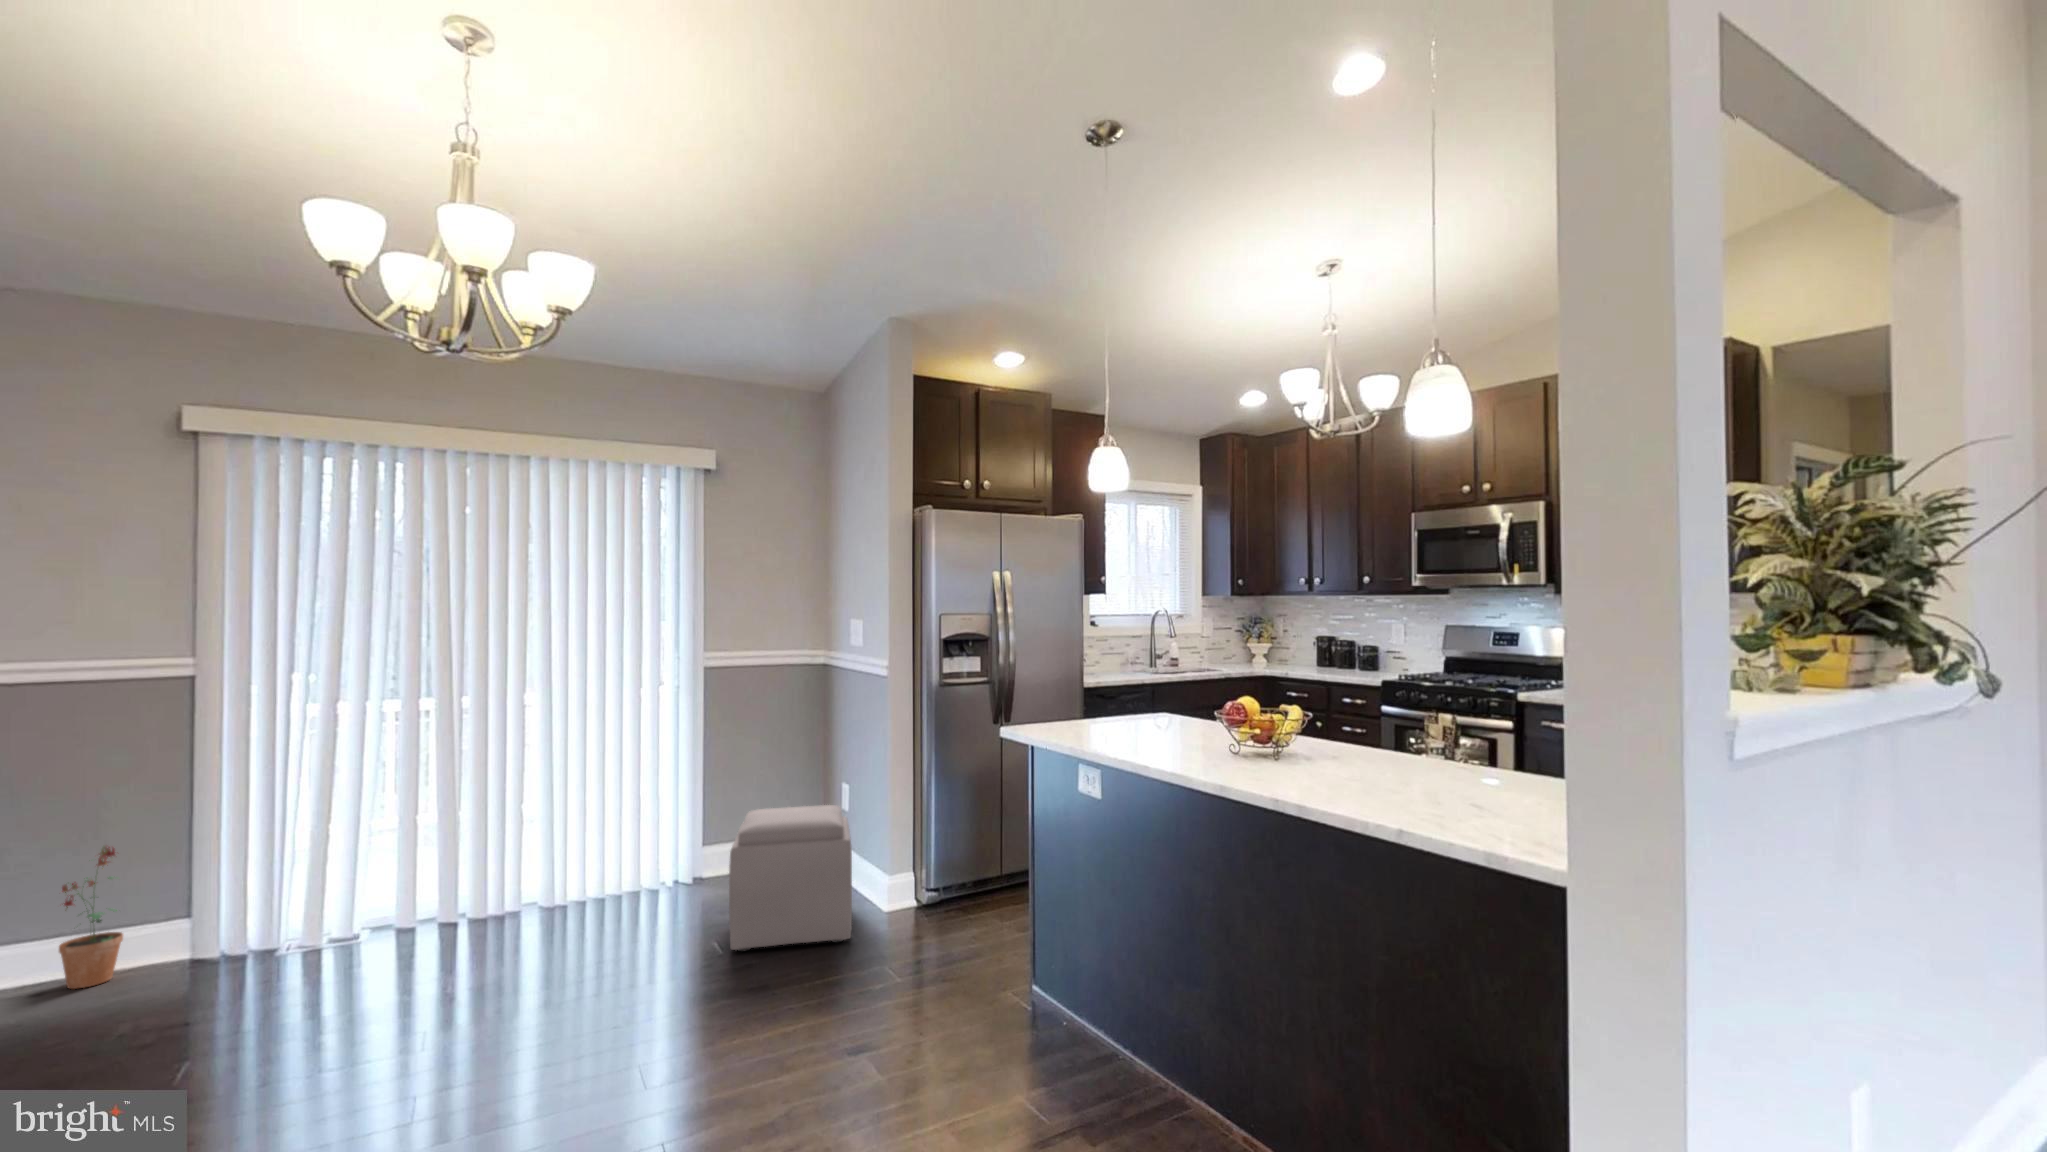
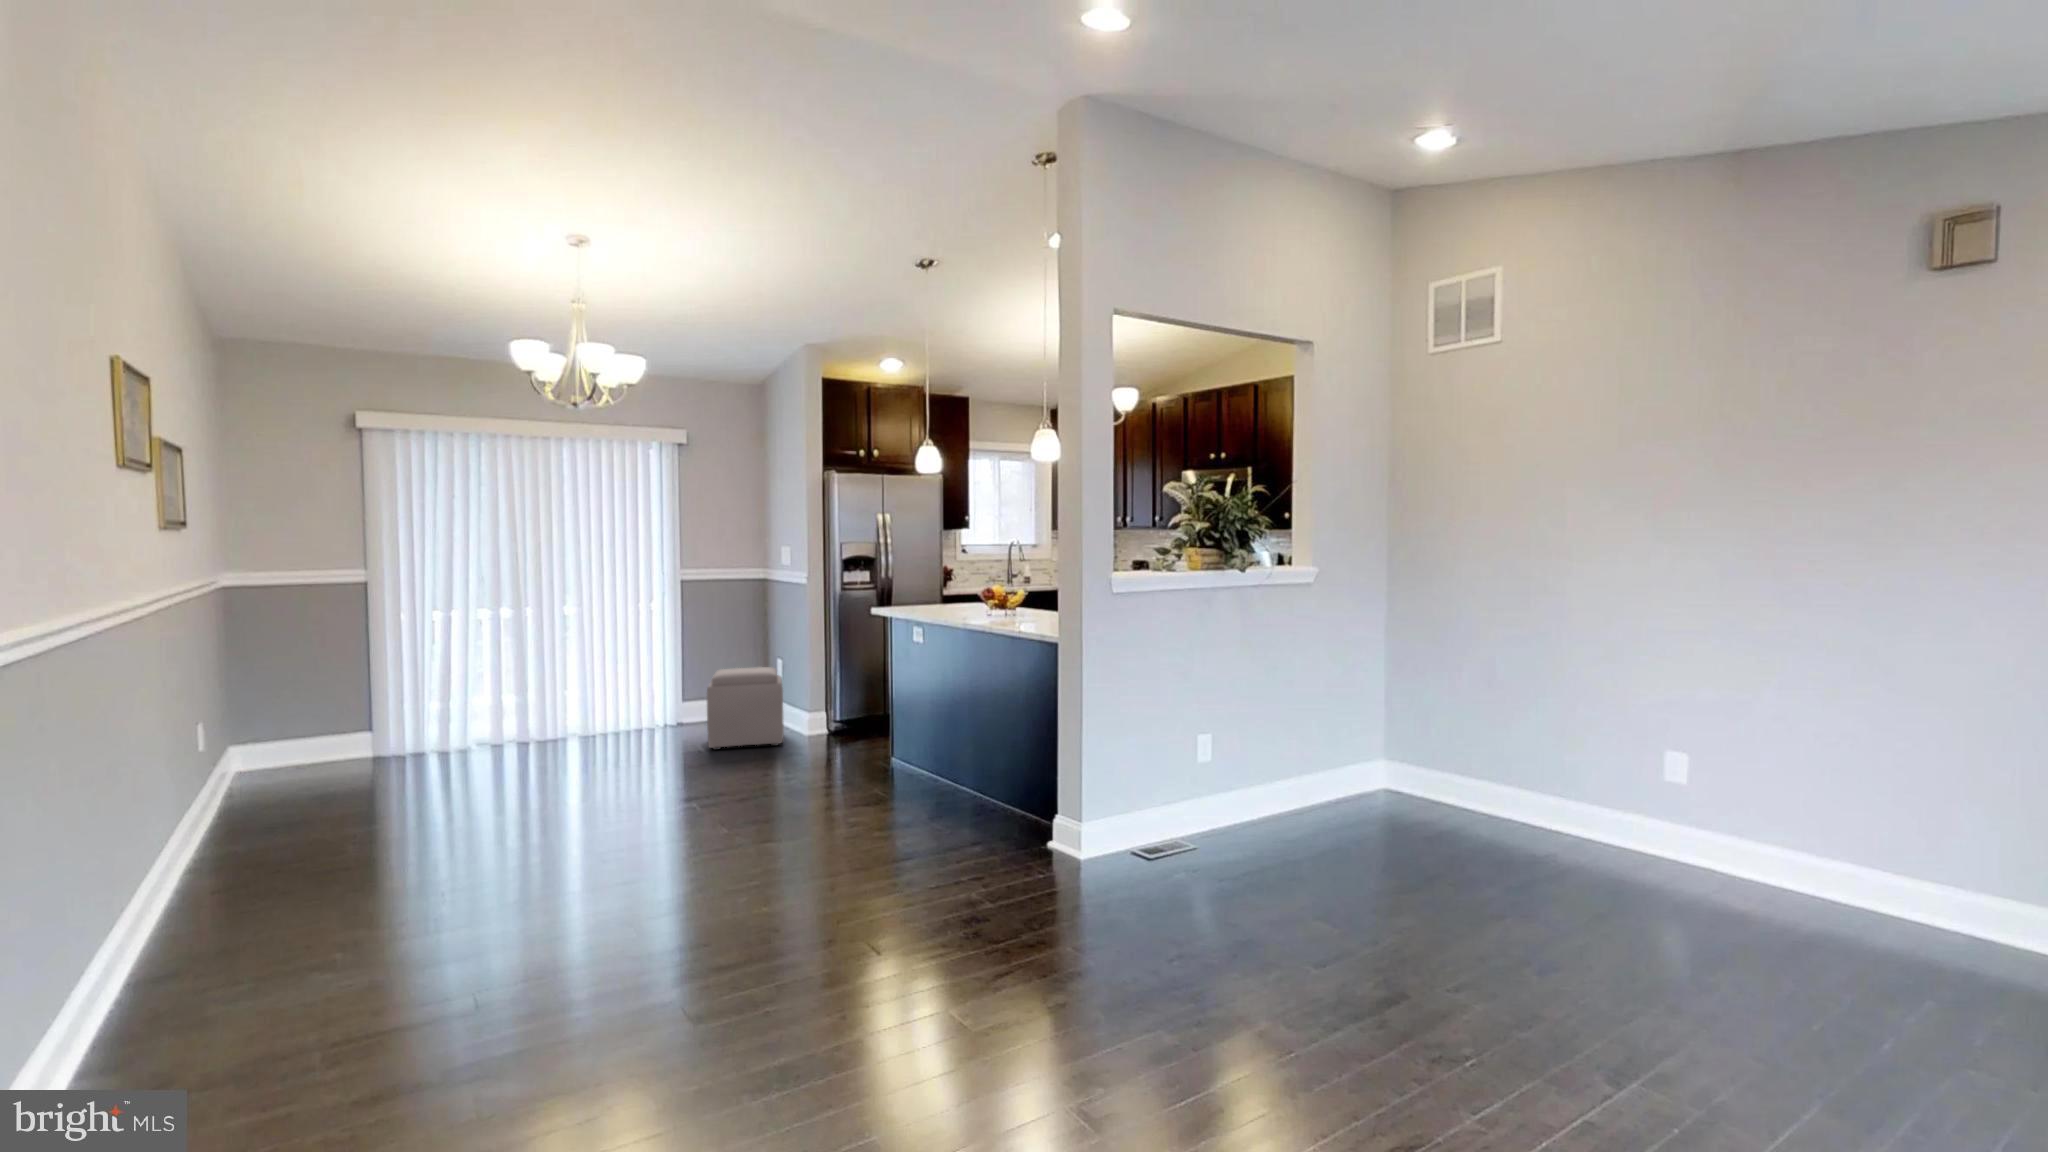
potted plant: present [59,846,123,989] -> none [297,686,337,767]

